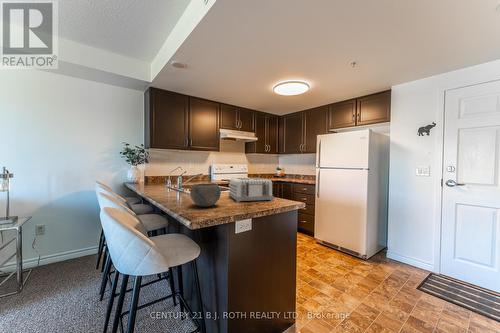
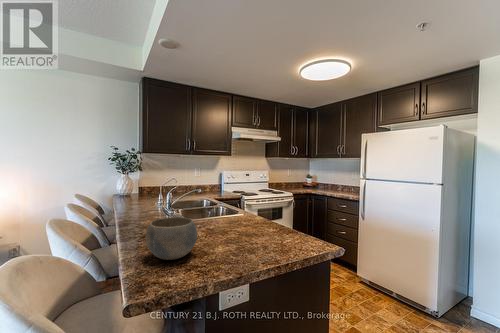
toaster: present [229,178,273,202] -> none [225,201,289,247]

